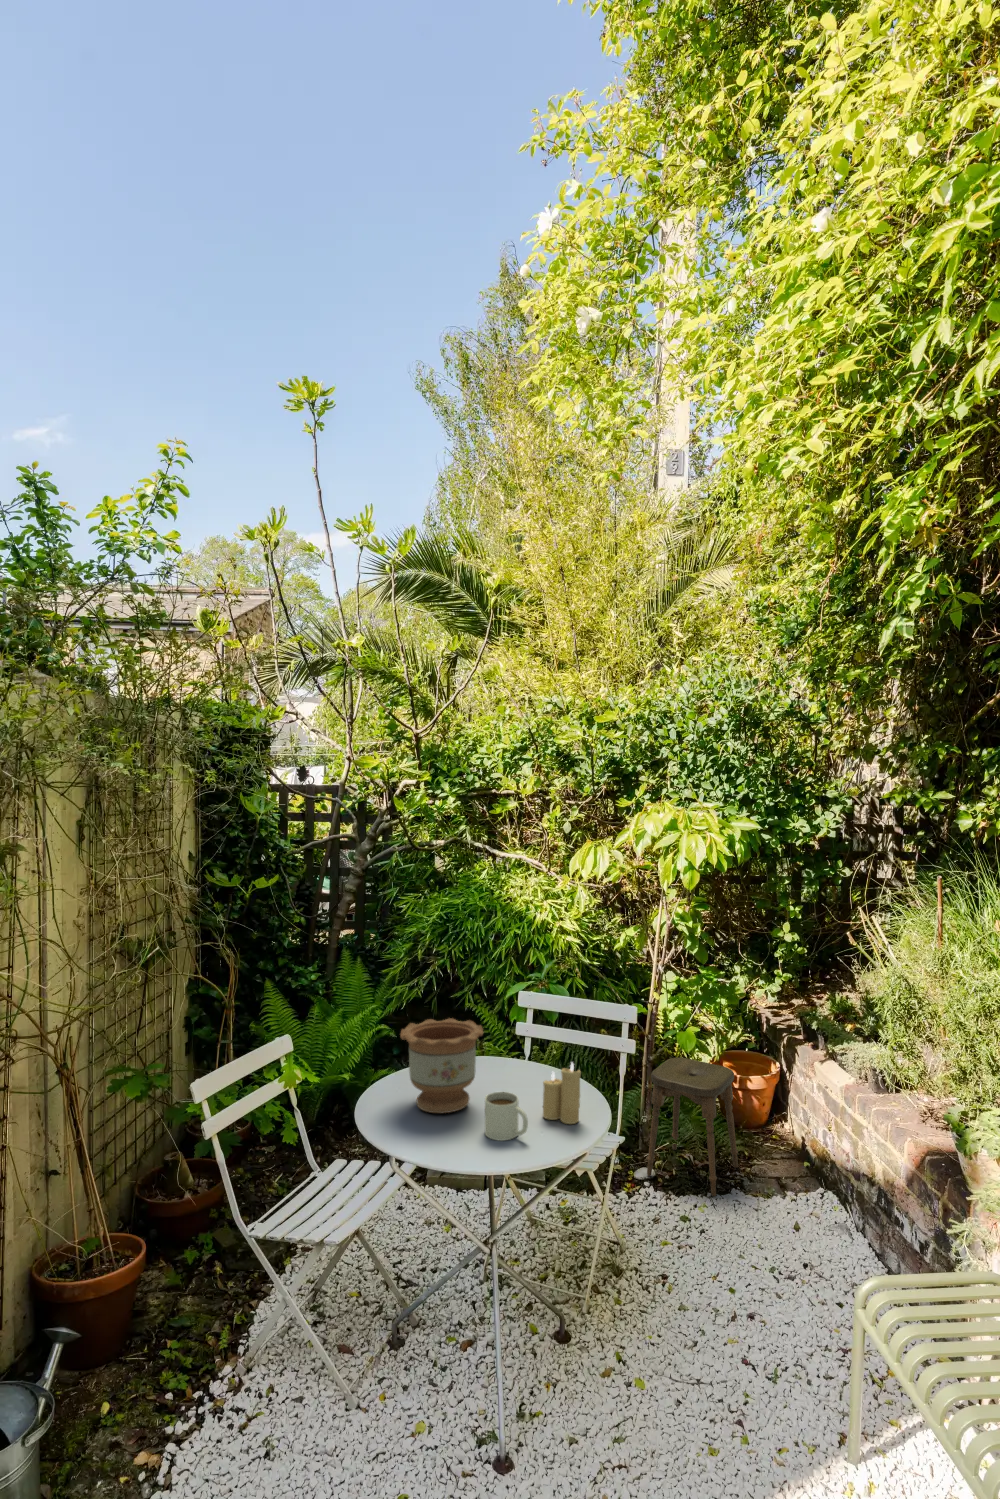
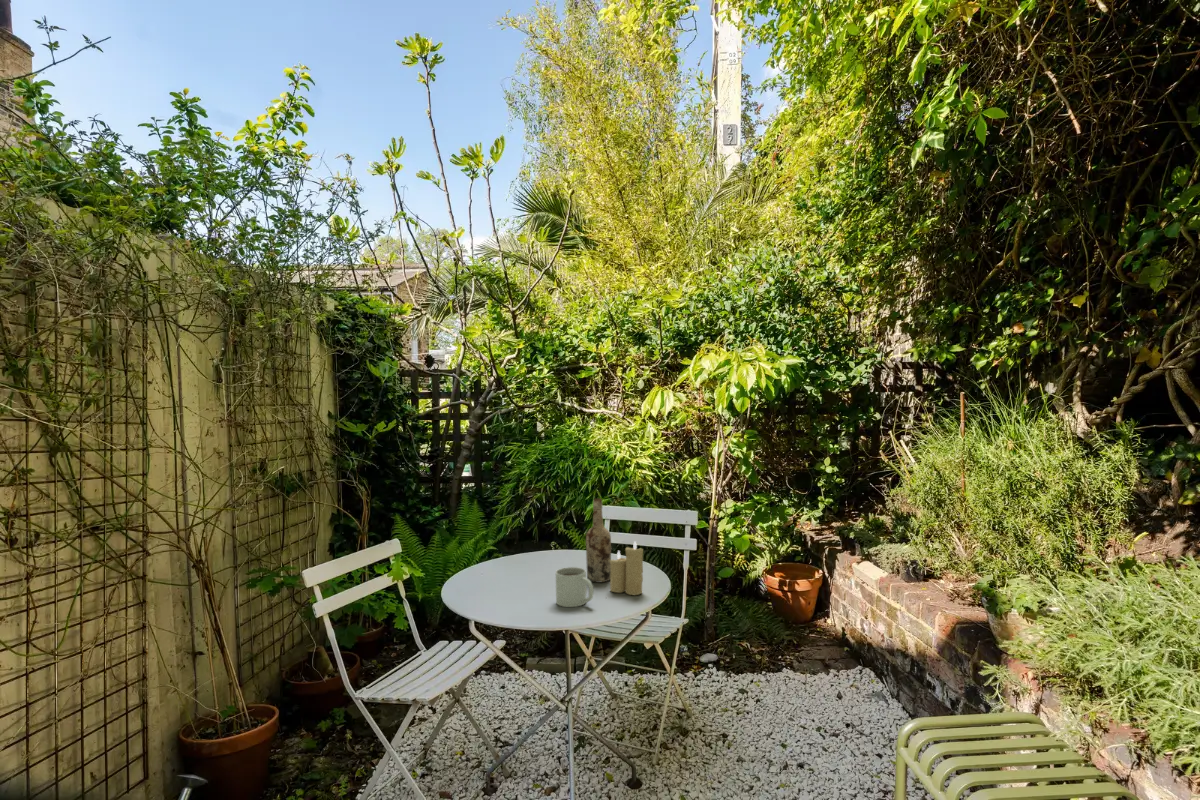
wine bottle: none [514,1005,542,1103] -> present [586,498,611,583]
flower pot: present [401,1018,483,1113] -> none [484,513,558,590]
stool: present [647,1058,738,1196] -> none [712,565,789,674]

